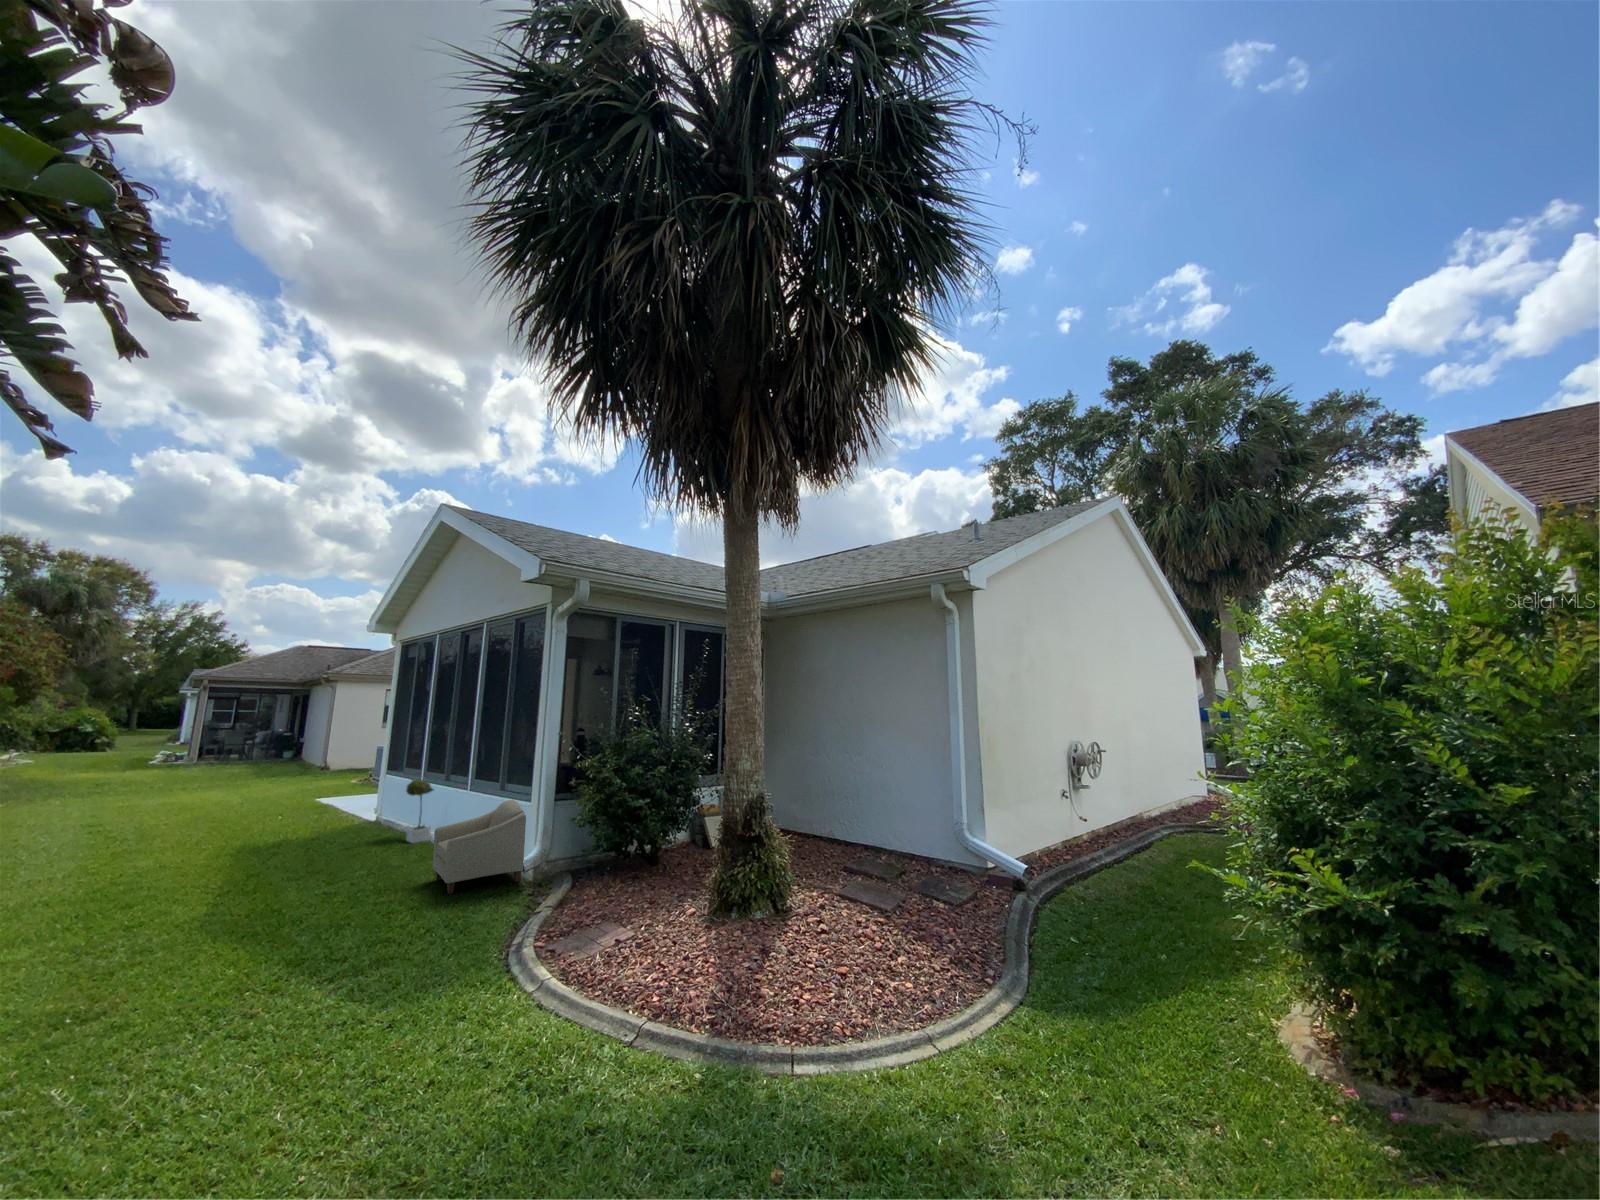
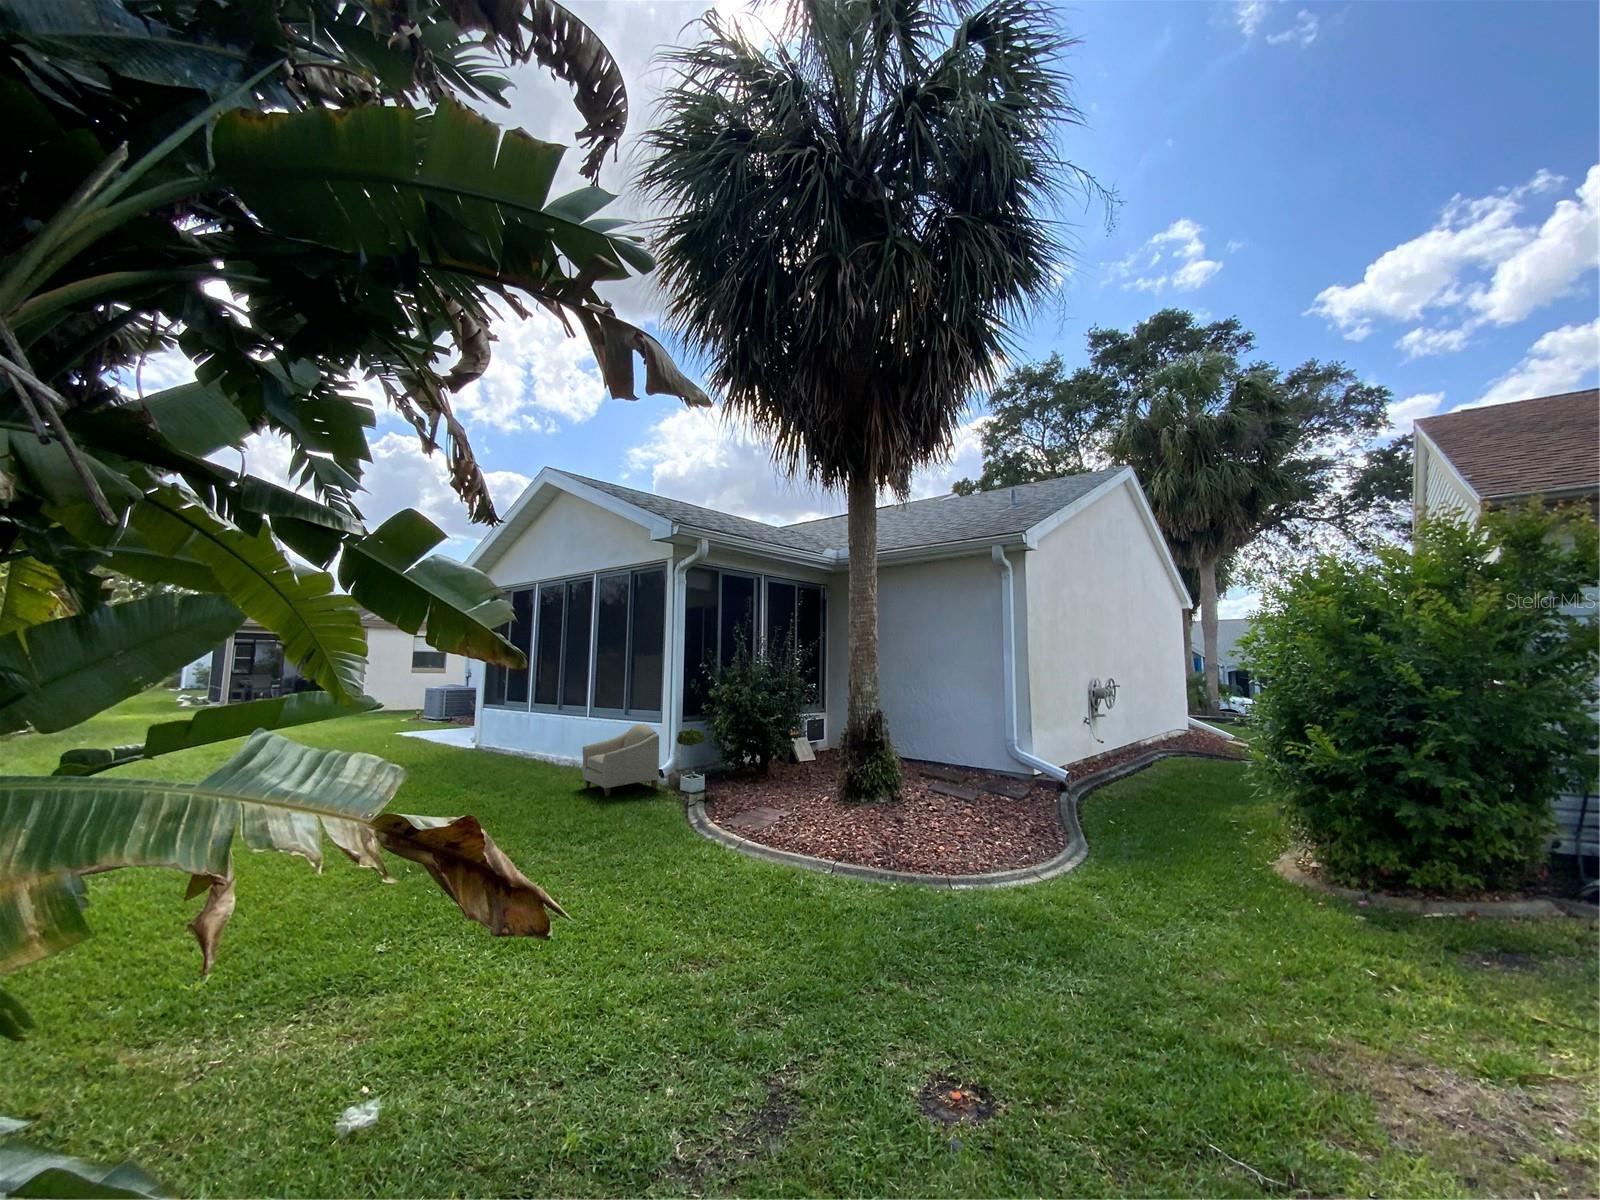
potted tree: present [406,779,434,843] -> present [677,728,705,793]

